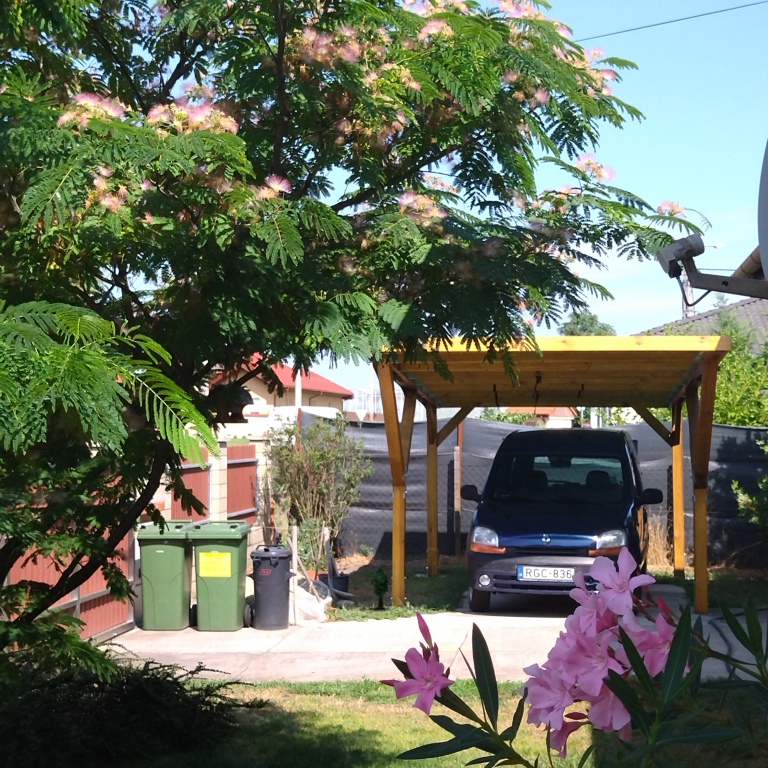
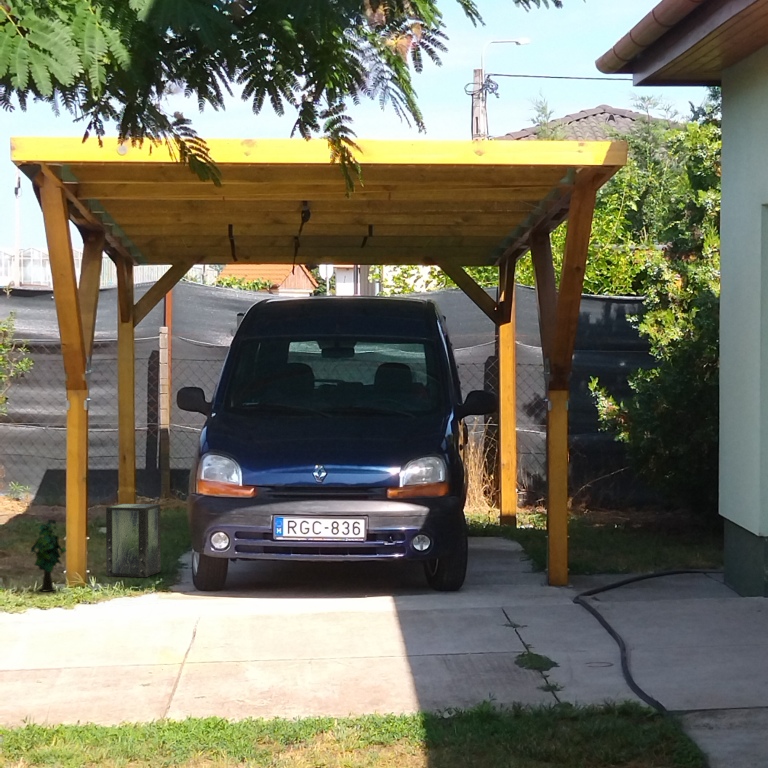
storage box: none [417,557,450,603] -> present [106,504,161,577]

